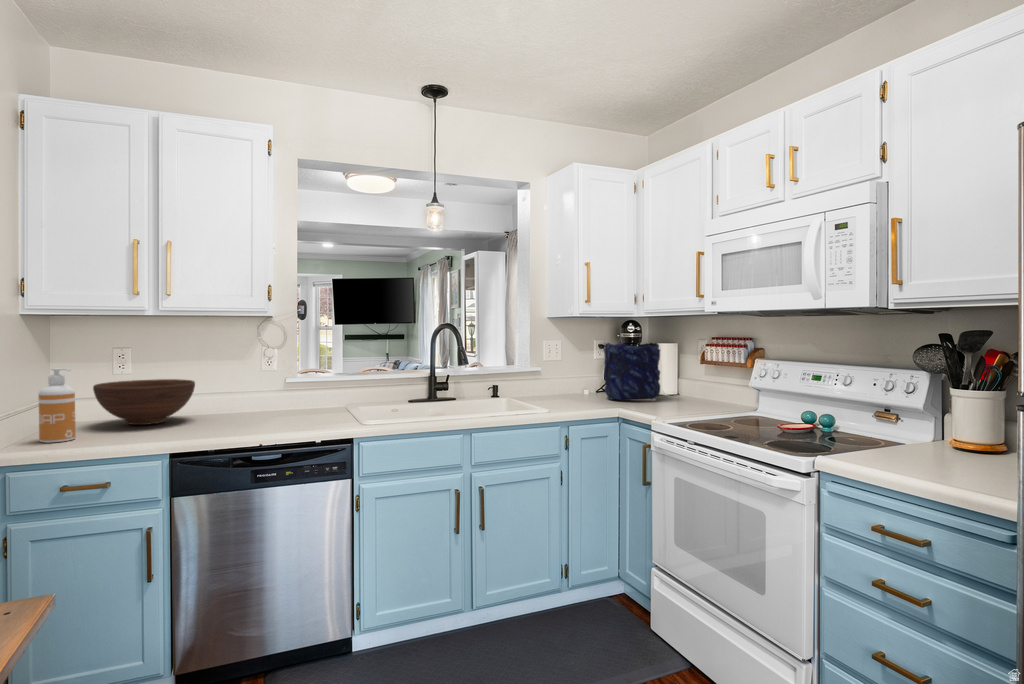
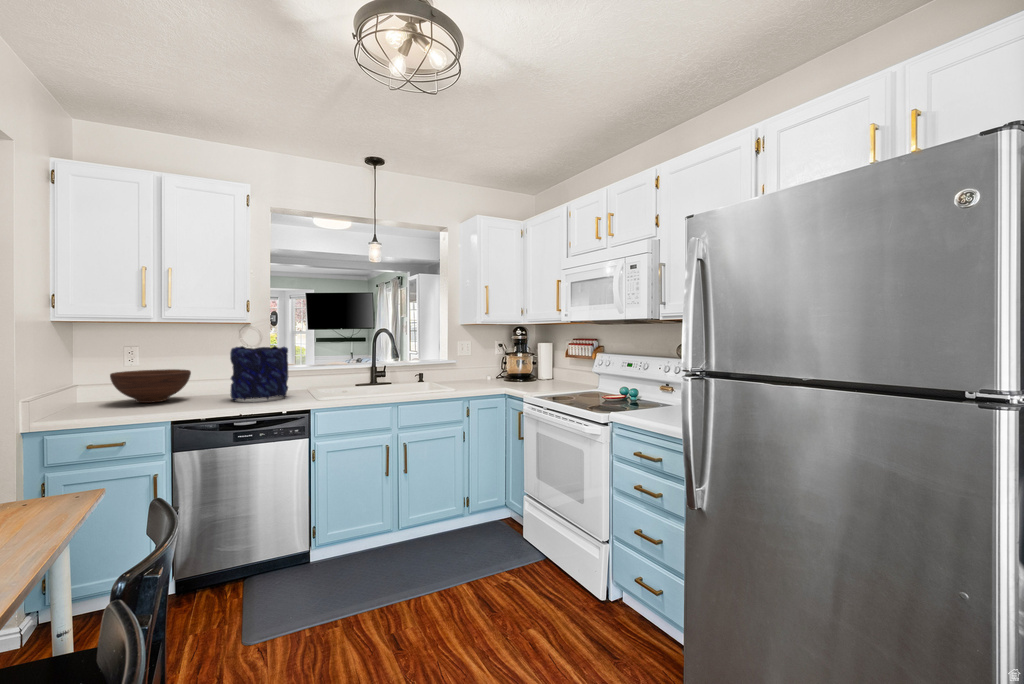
vase: present [604,343,660,400] -> present [230,346,288,400]
soap dispenser: present [38,368,76,443] -> none [67,361,97,415]

